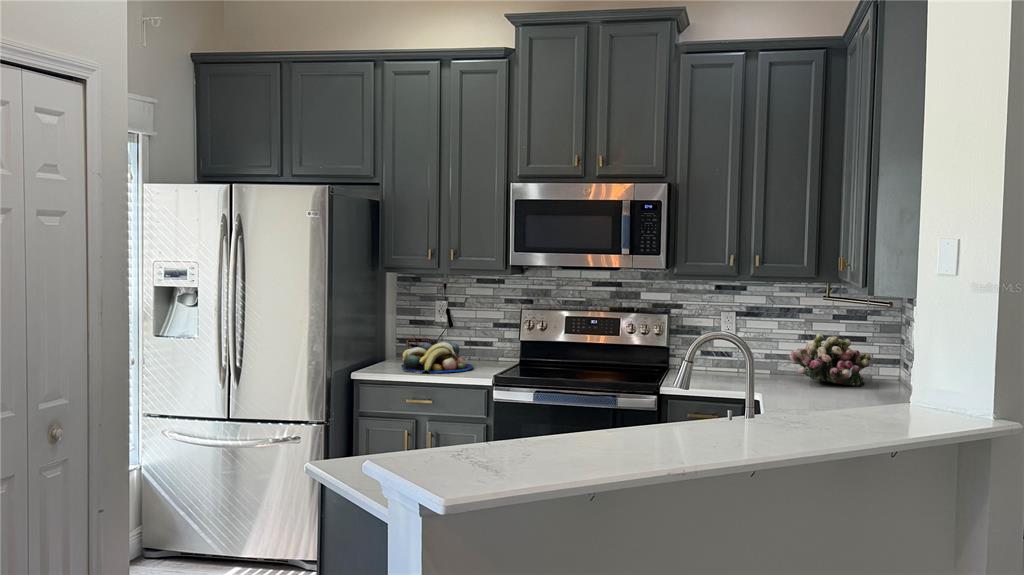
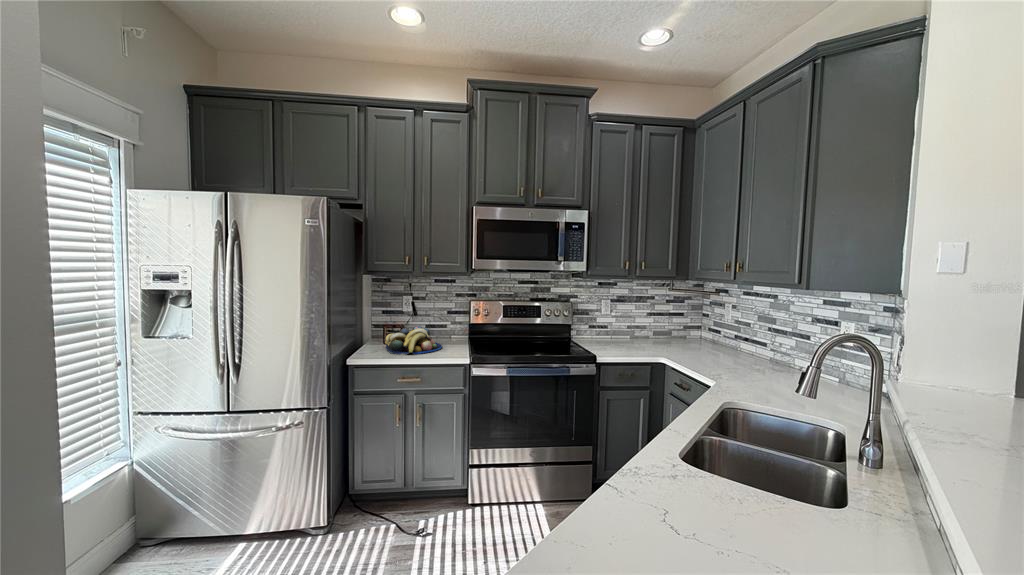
flower arrangement: present [789,333,871,386] -> none [648,312,699,345]

